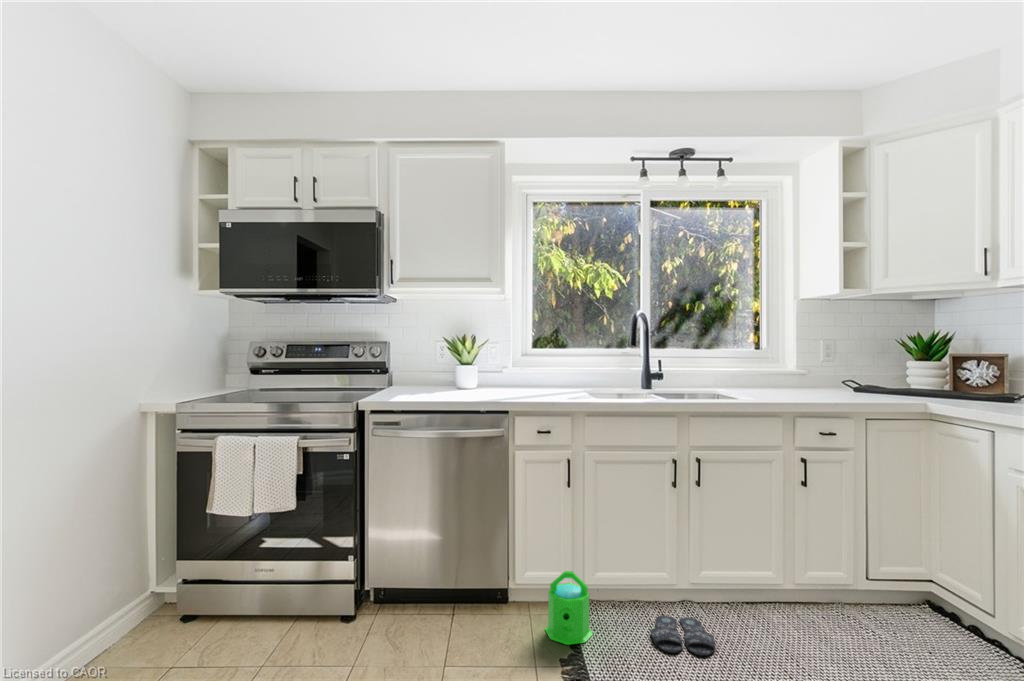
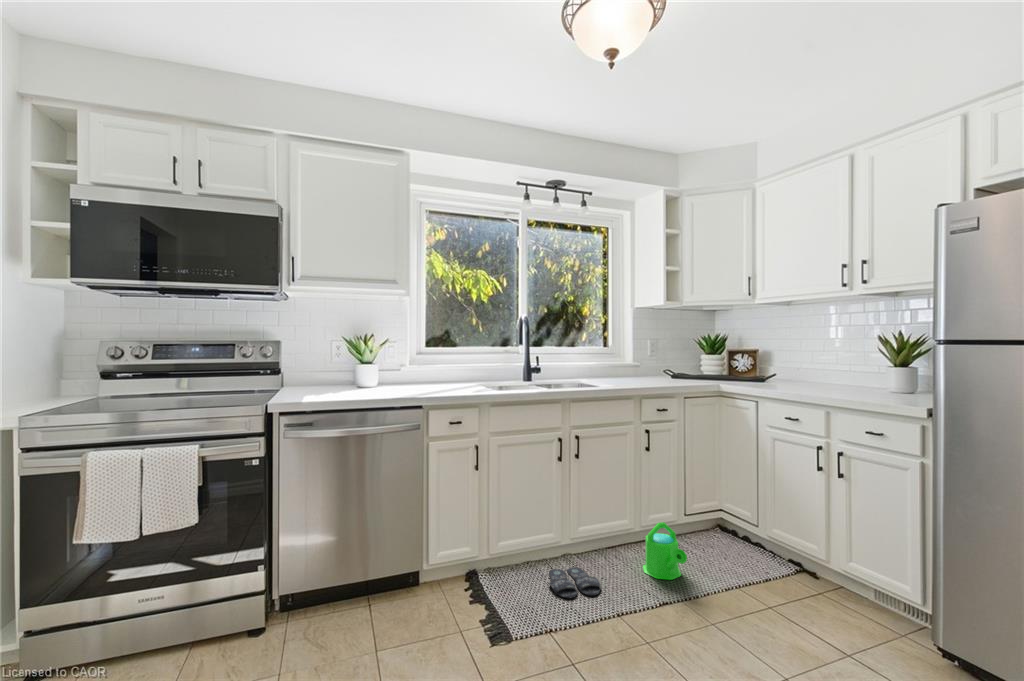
watering can: present [545,571,593,645] -> present [643,522,687,580]

